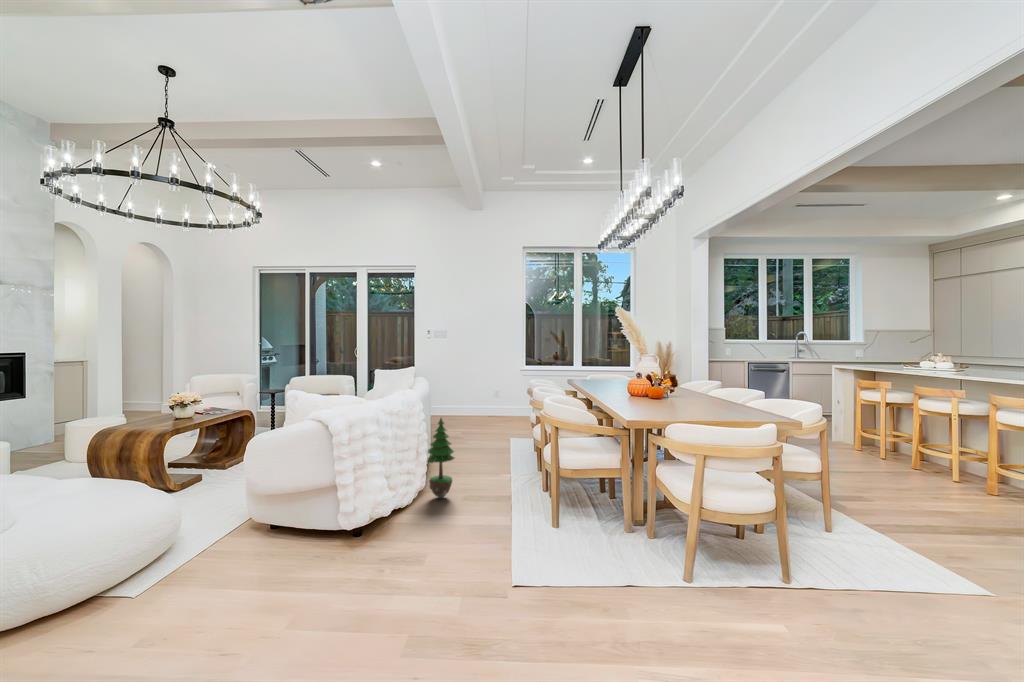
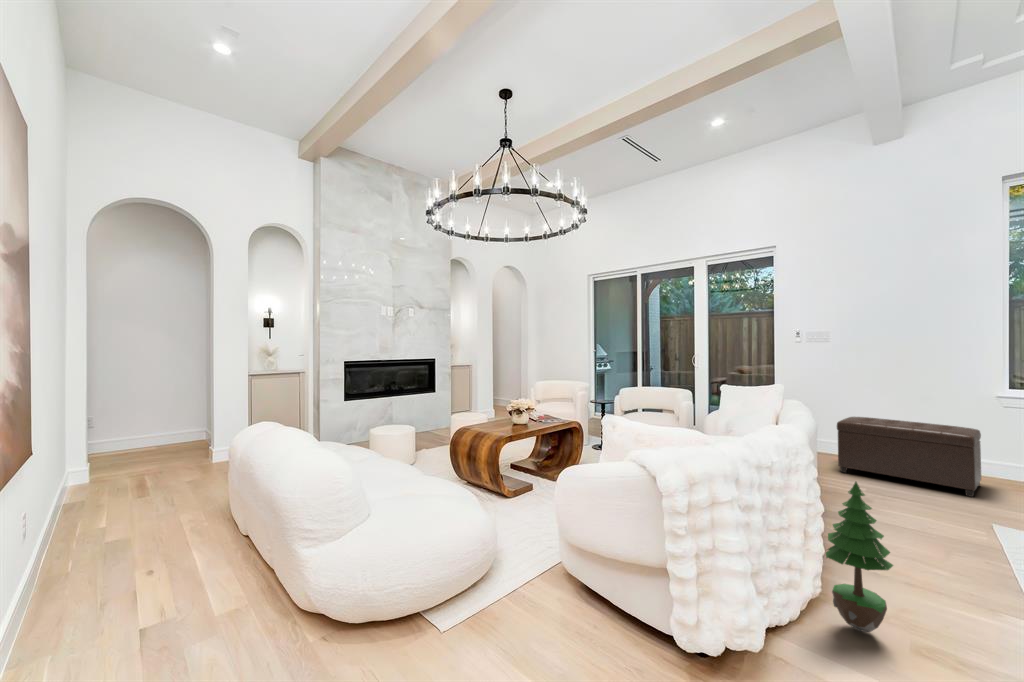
ottoman: none [450,388,516,428] -> present [837,417,981,497]

